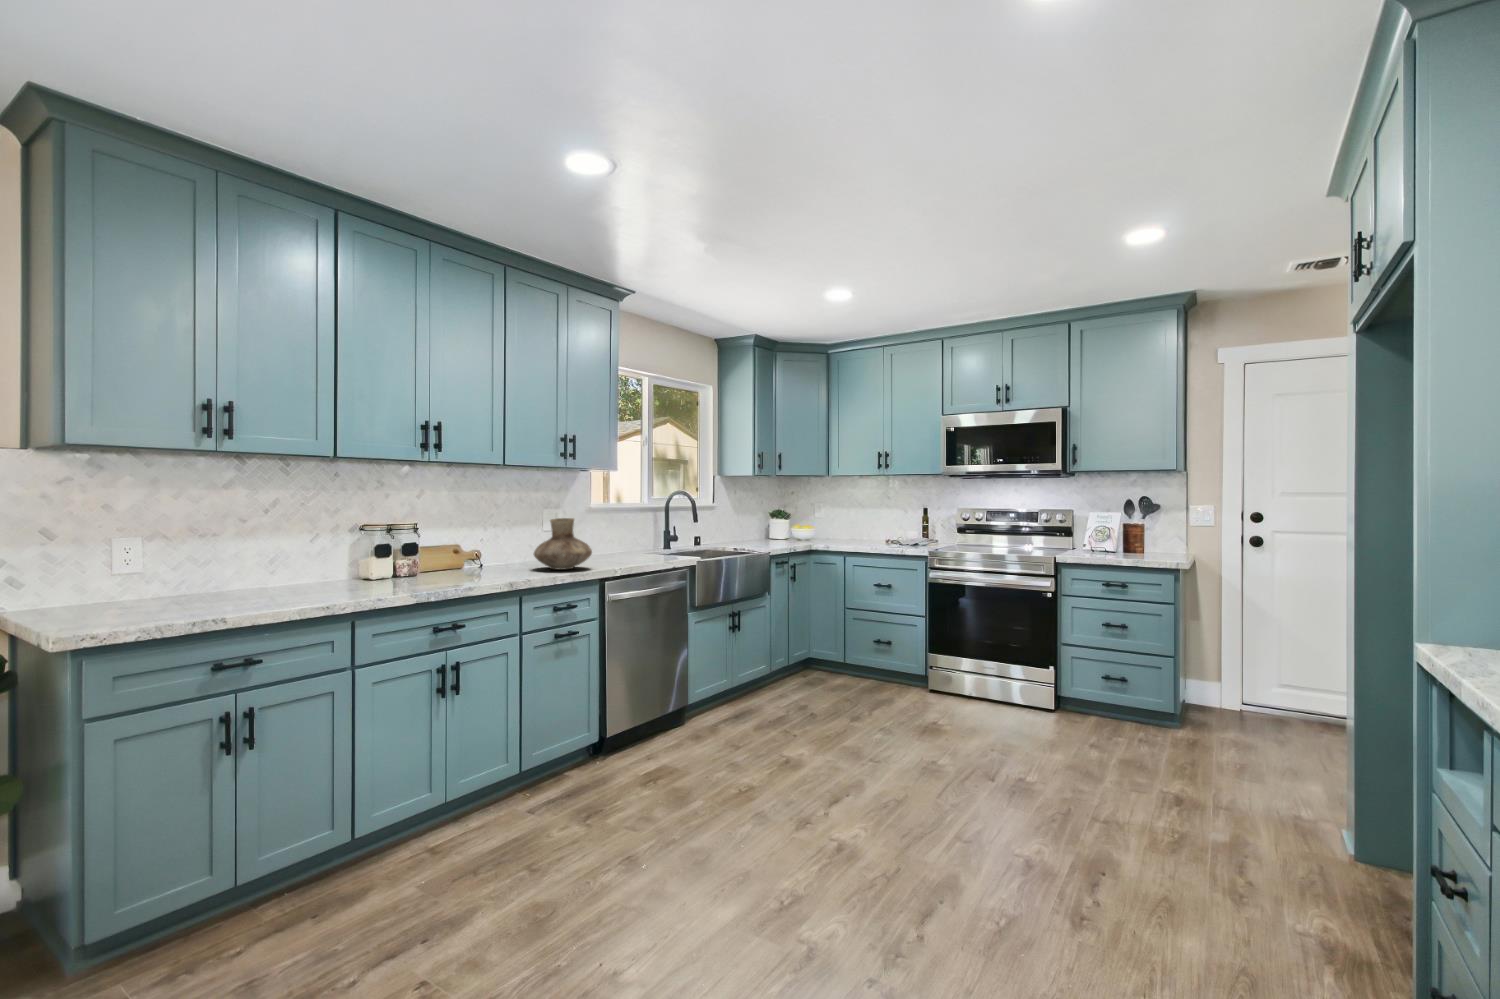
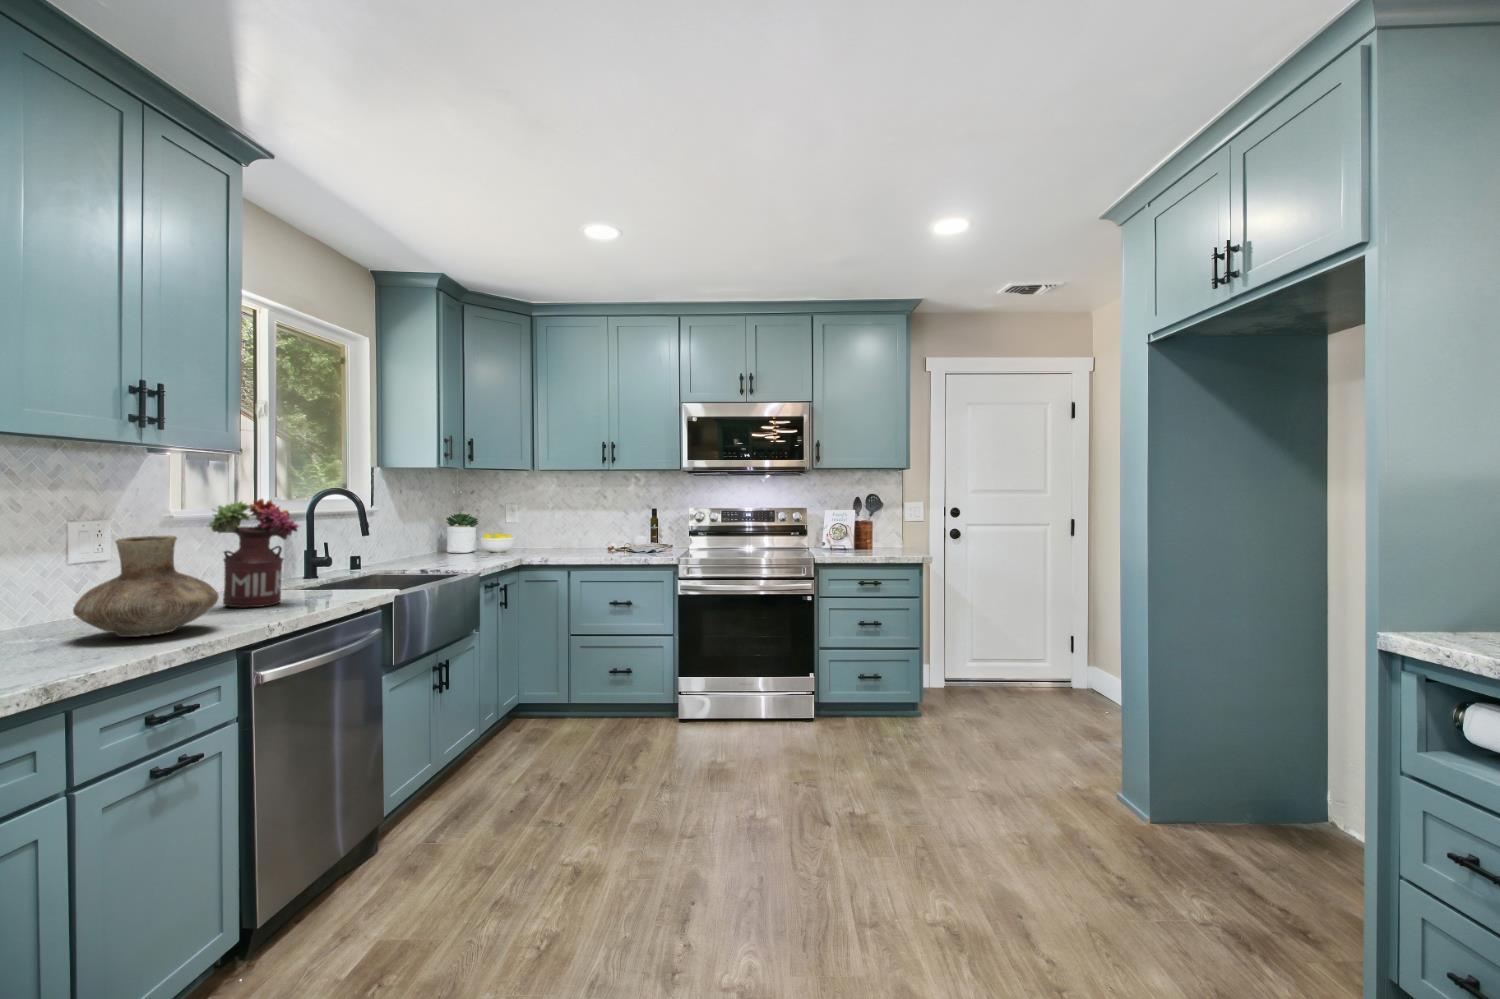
flower arrangement: none [597,498,641,562] -> present [209,499,298,607]

